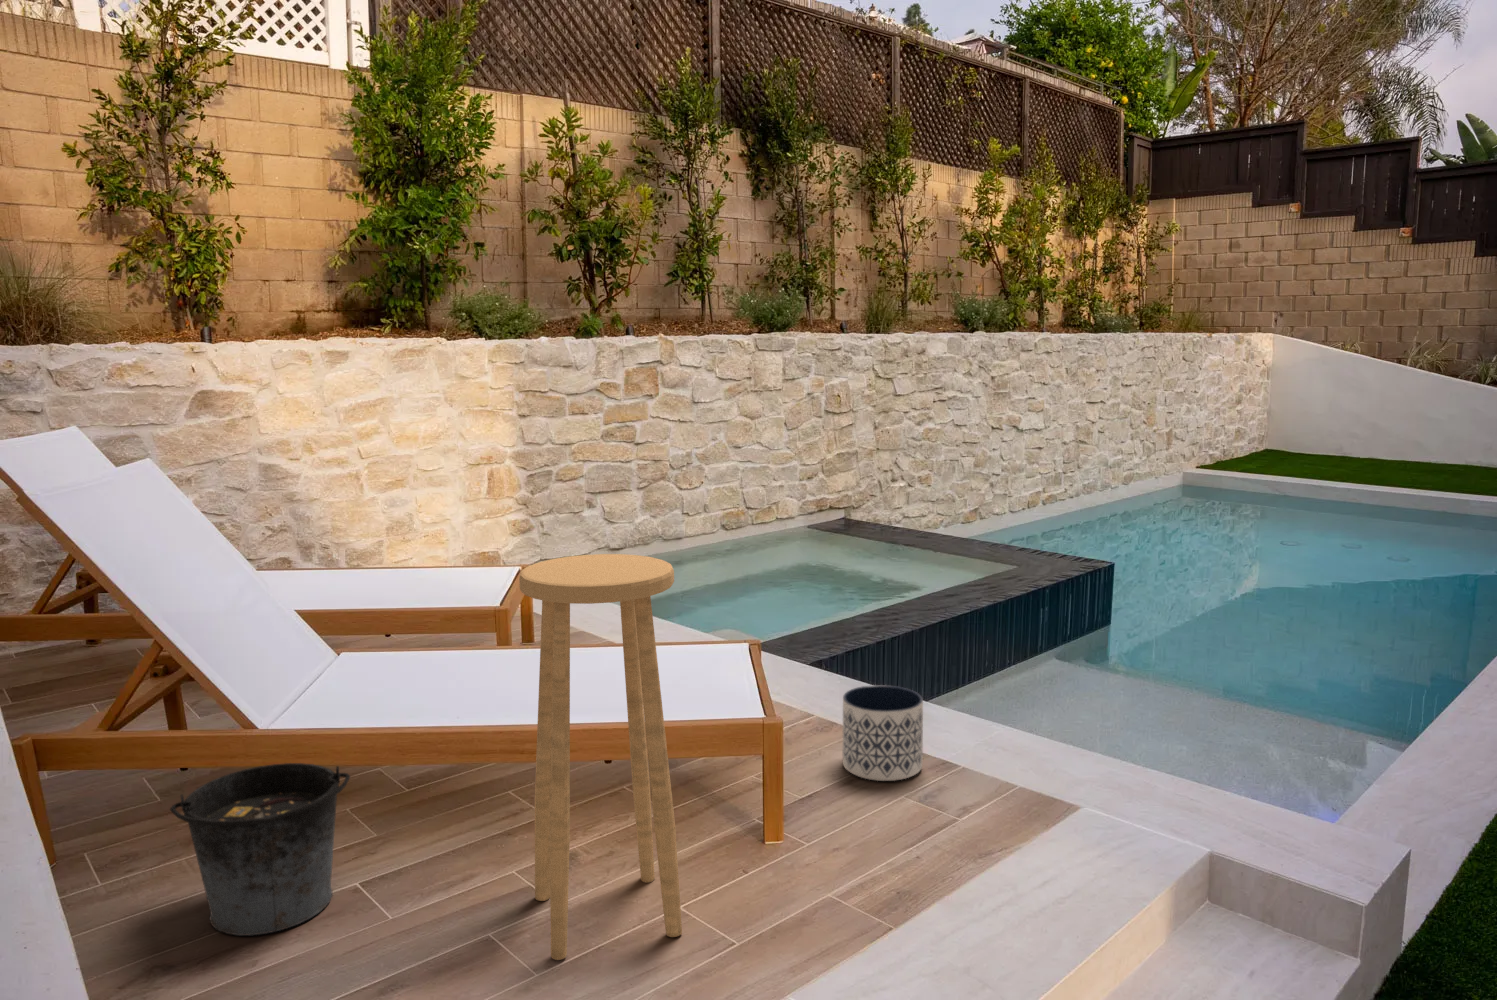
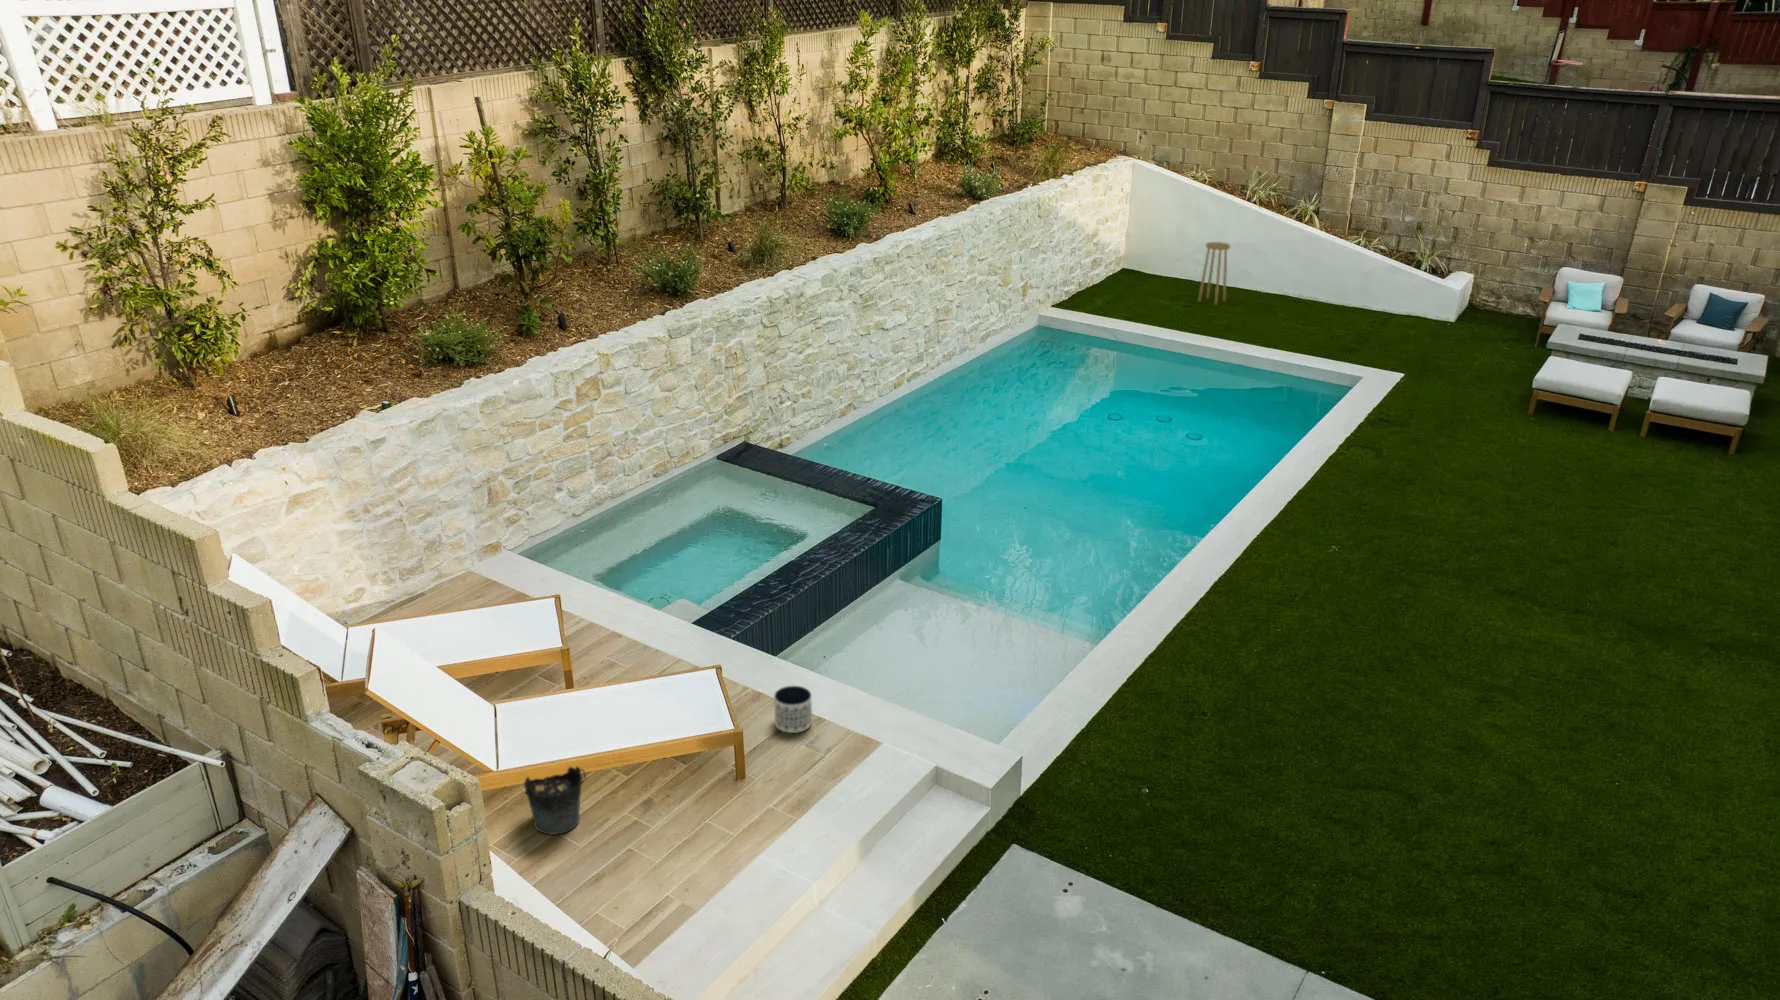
stool: present [519,554,682,960] -> present [1198,242,1230,304]

